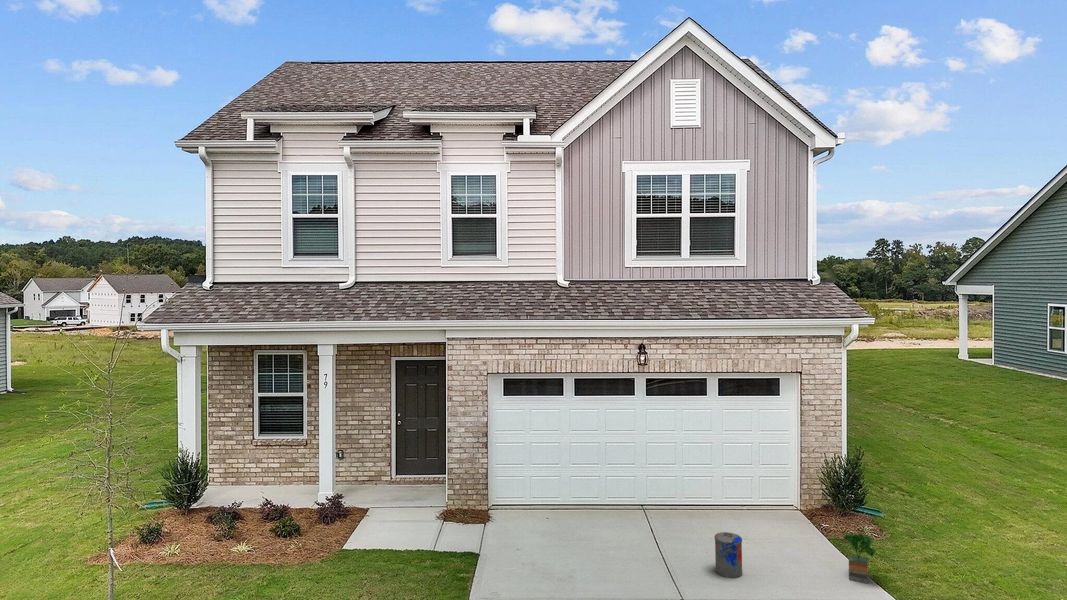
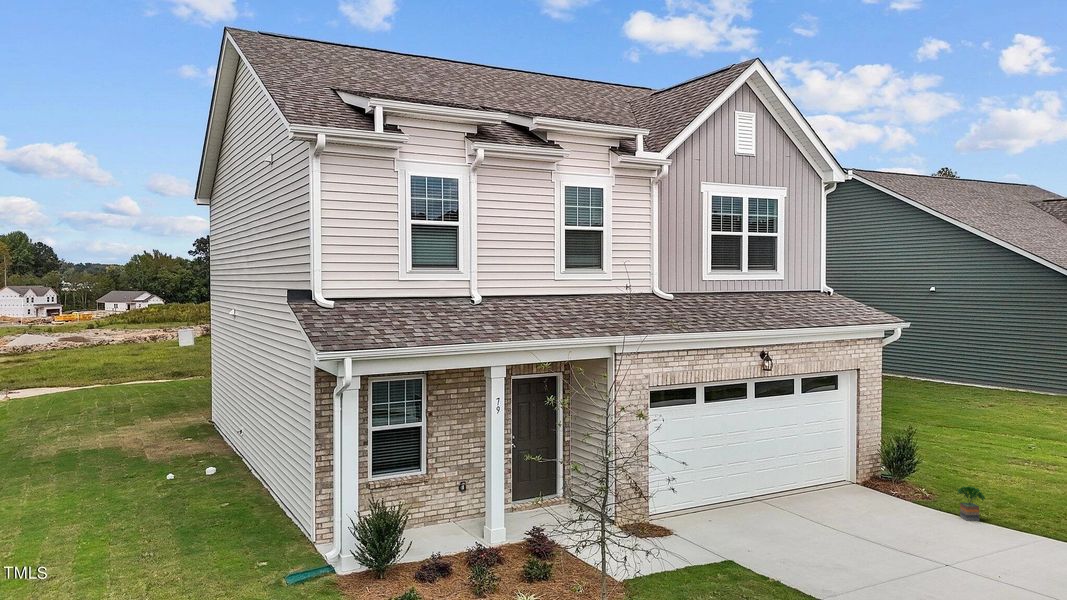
trash can: present [714,532,742,578] -> none [887,499,910,534]

